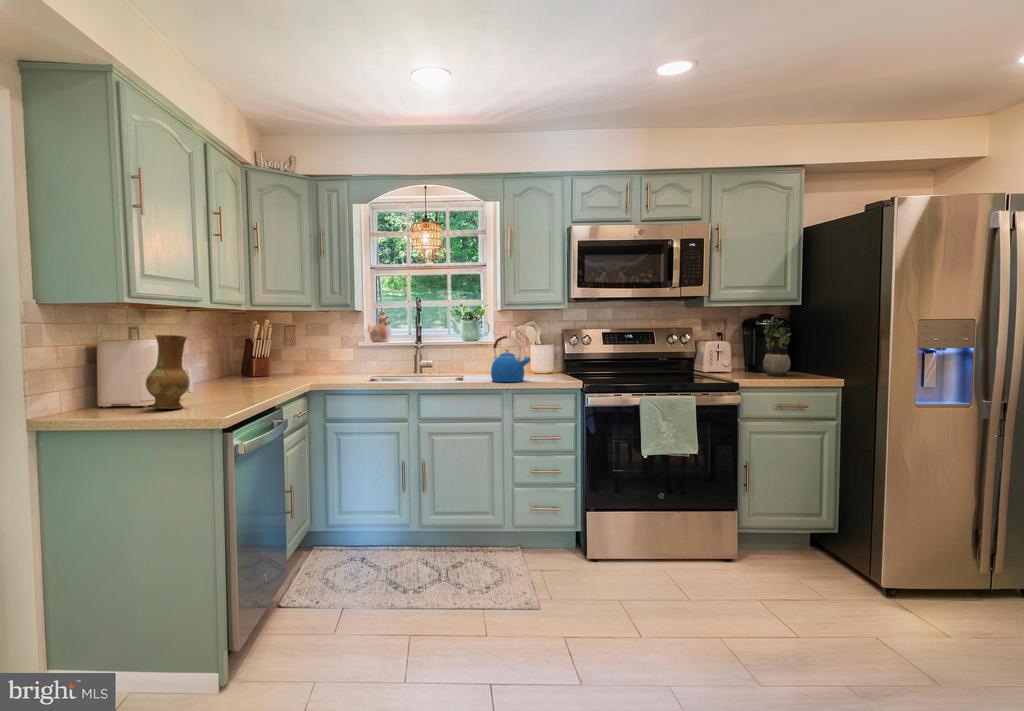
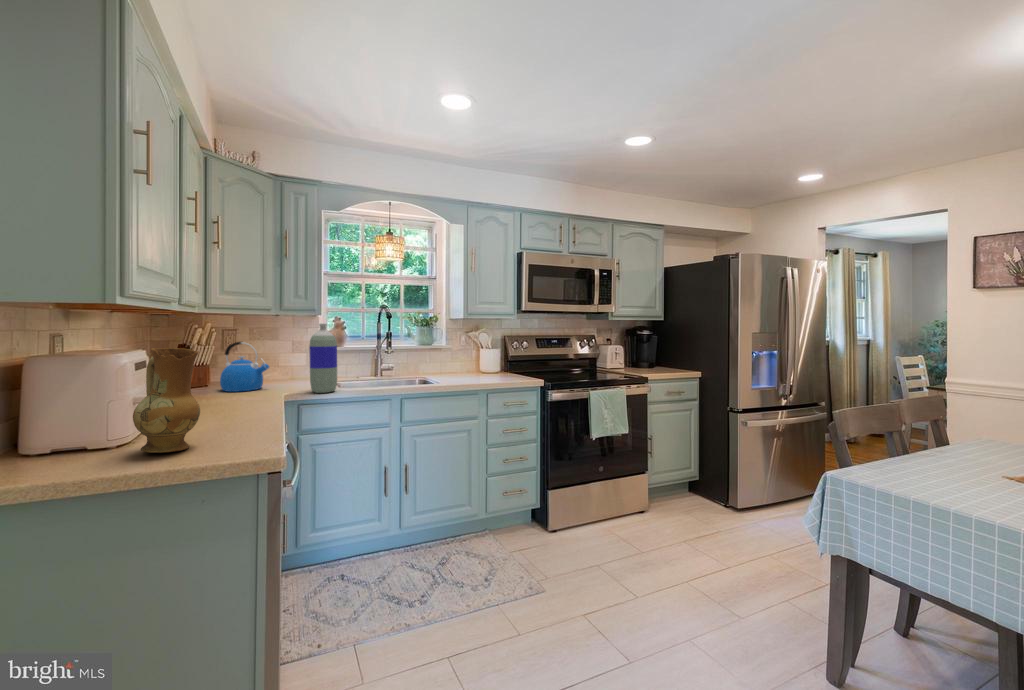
potted plant: present [763,316,791,376] -> none [643,328,667,370]
bottle: none [328,318,353,384] -> present [309,324,337,393]
kettle: present [491,336,531,382] -> present [220,342,269,392]

